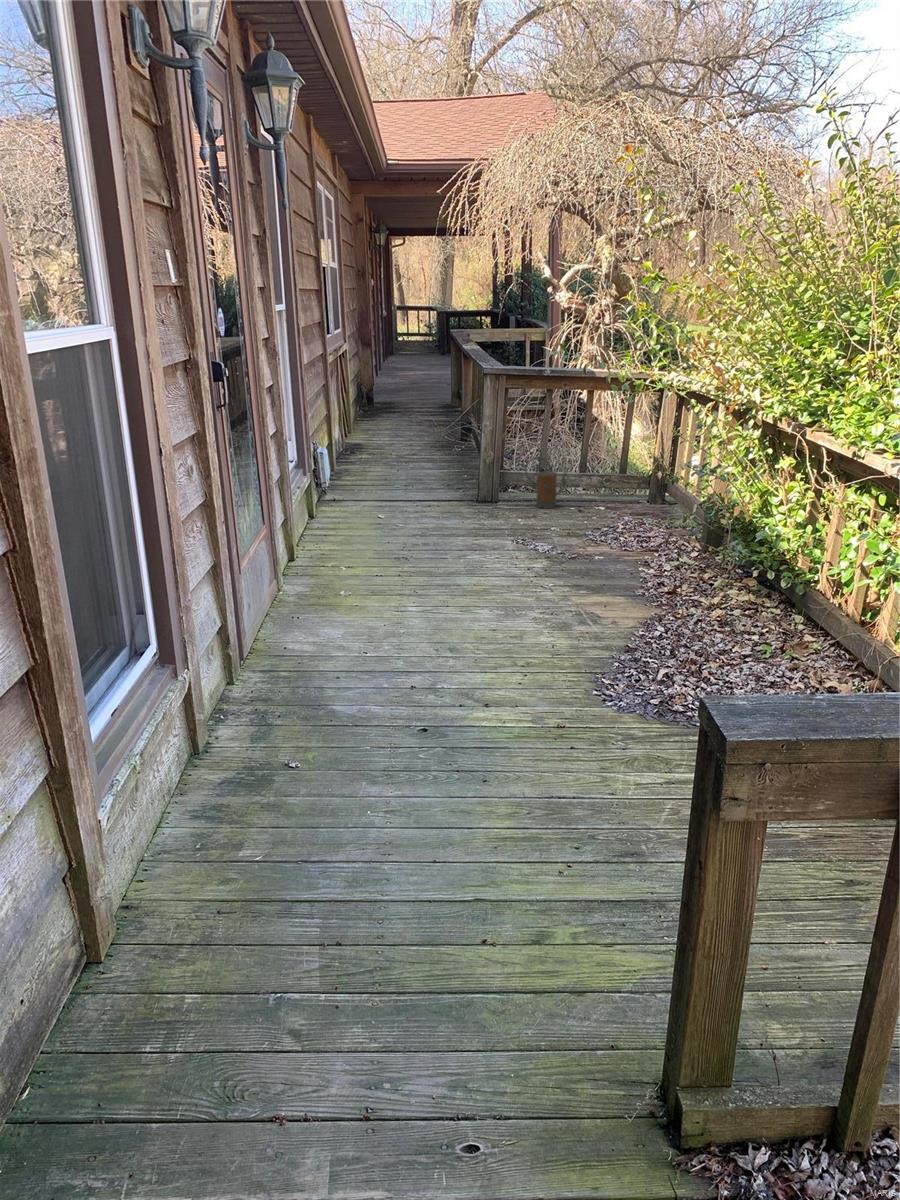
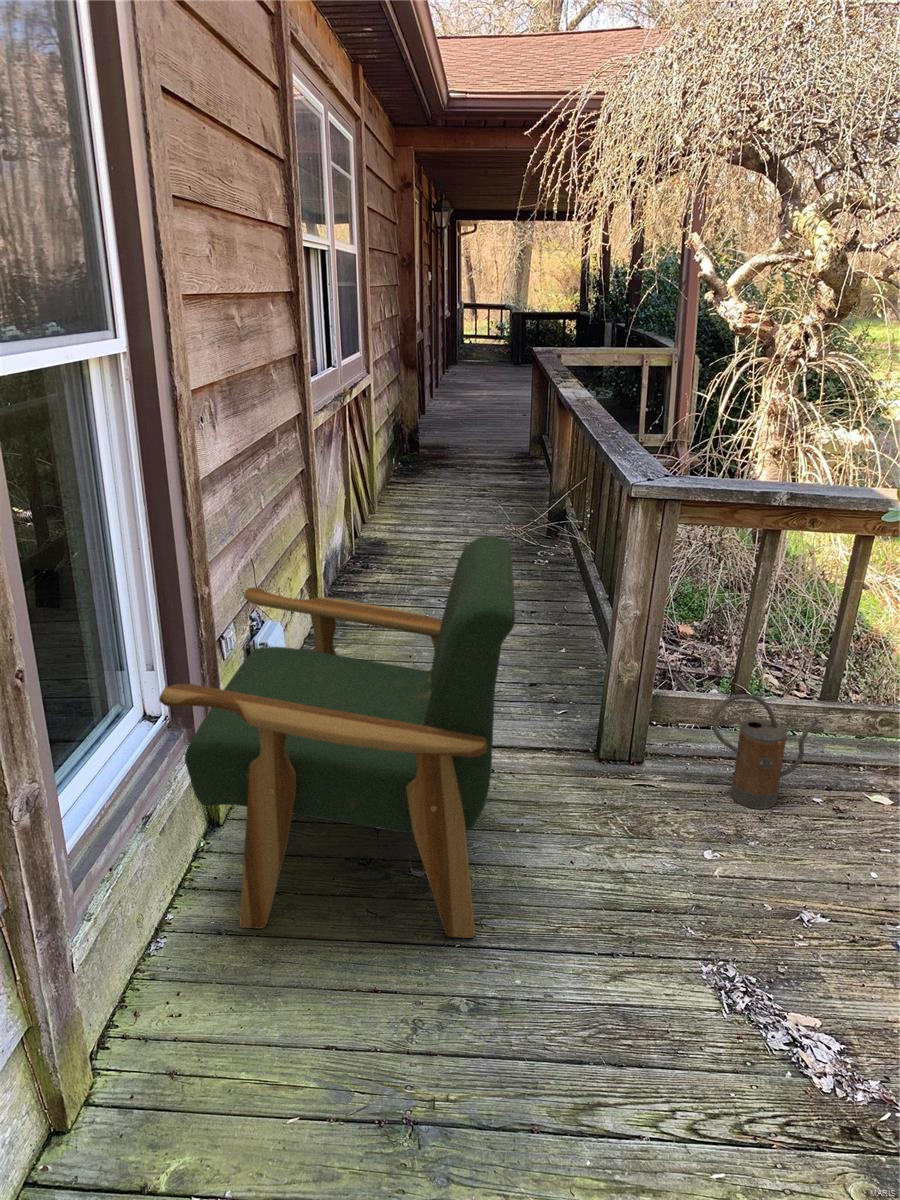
armchair: none [306,385,434,534] -> present [159,536,515,938]

